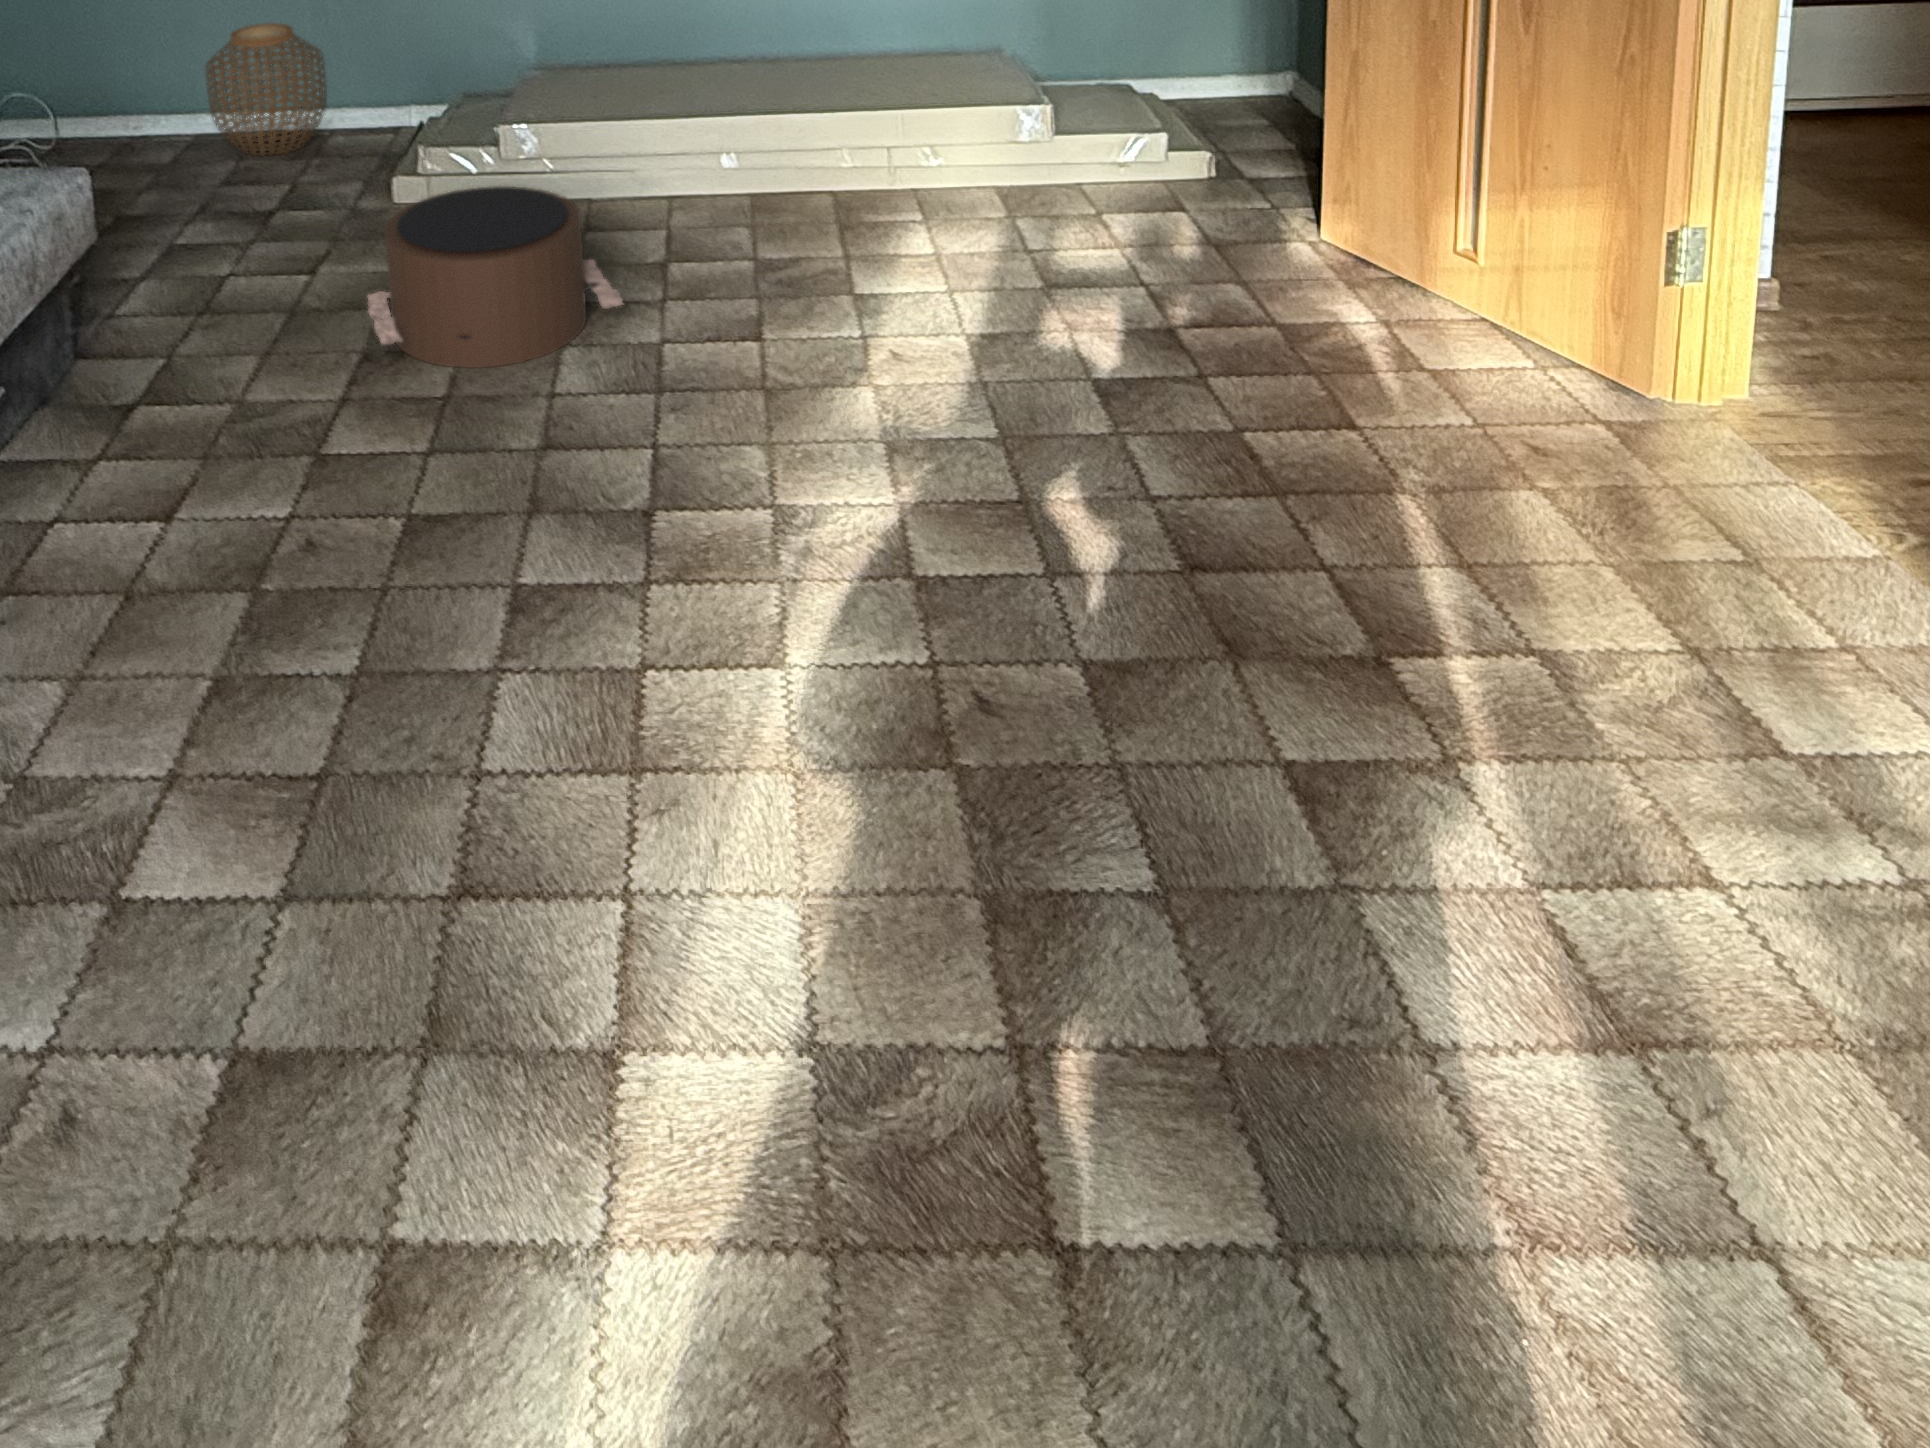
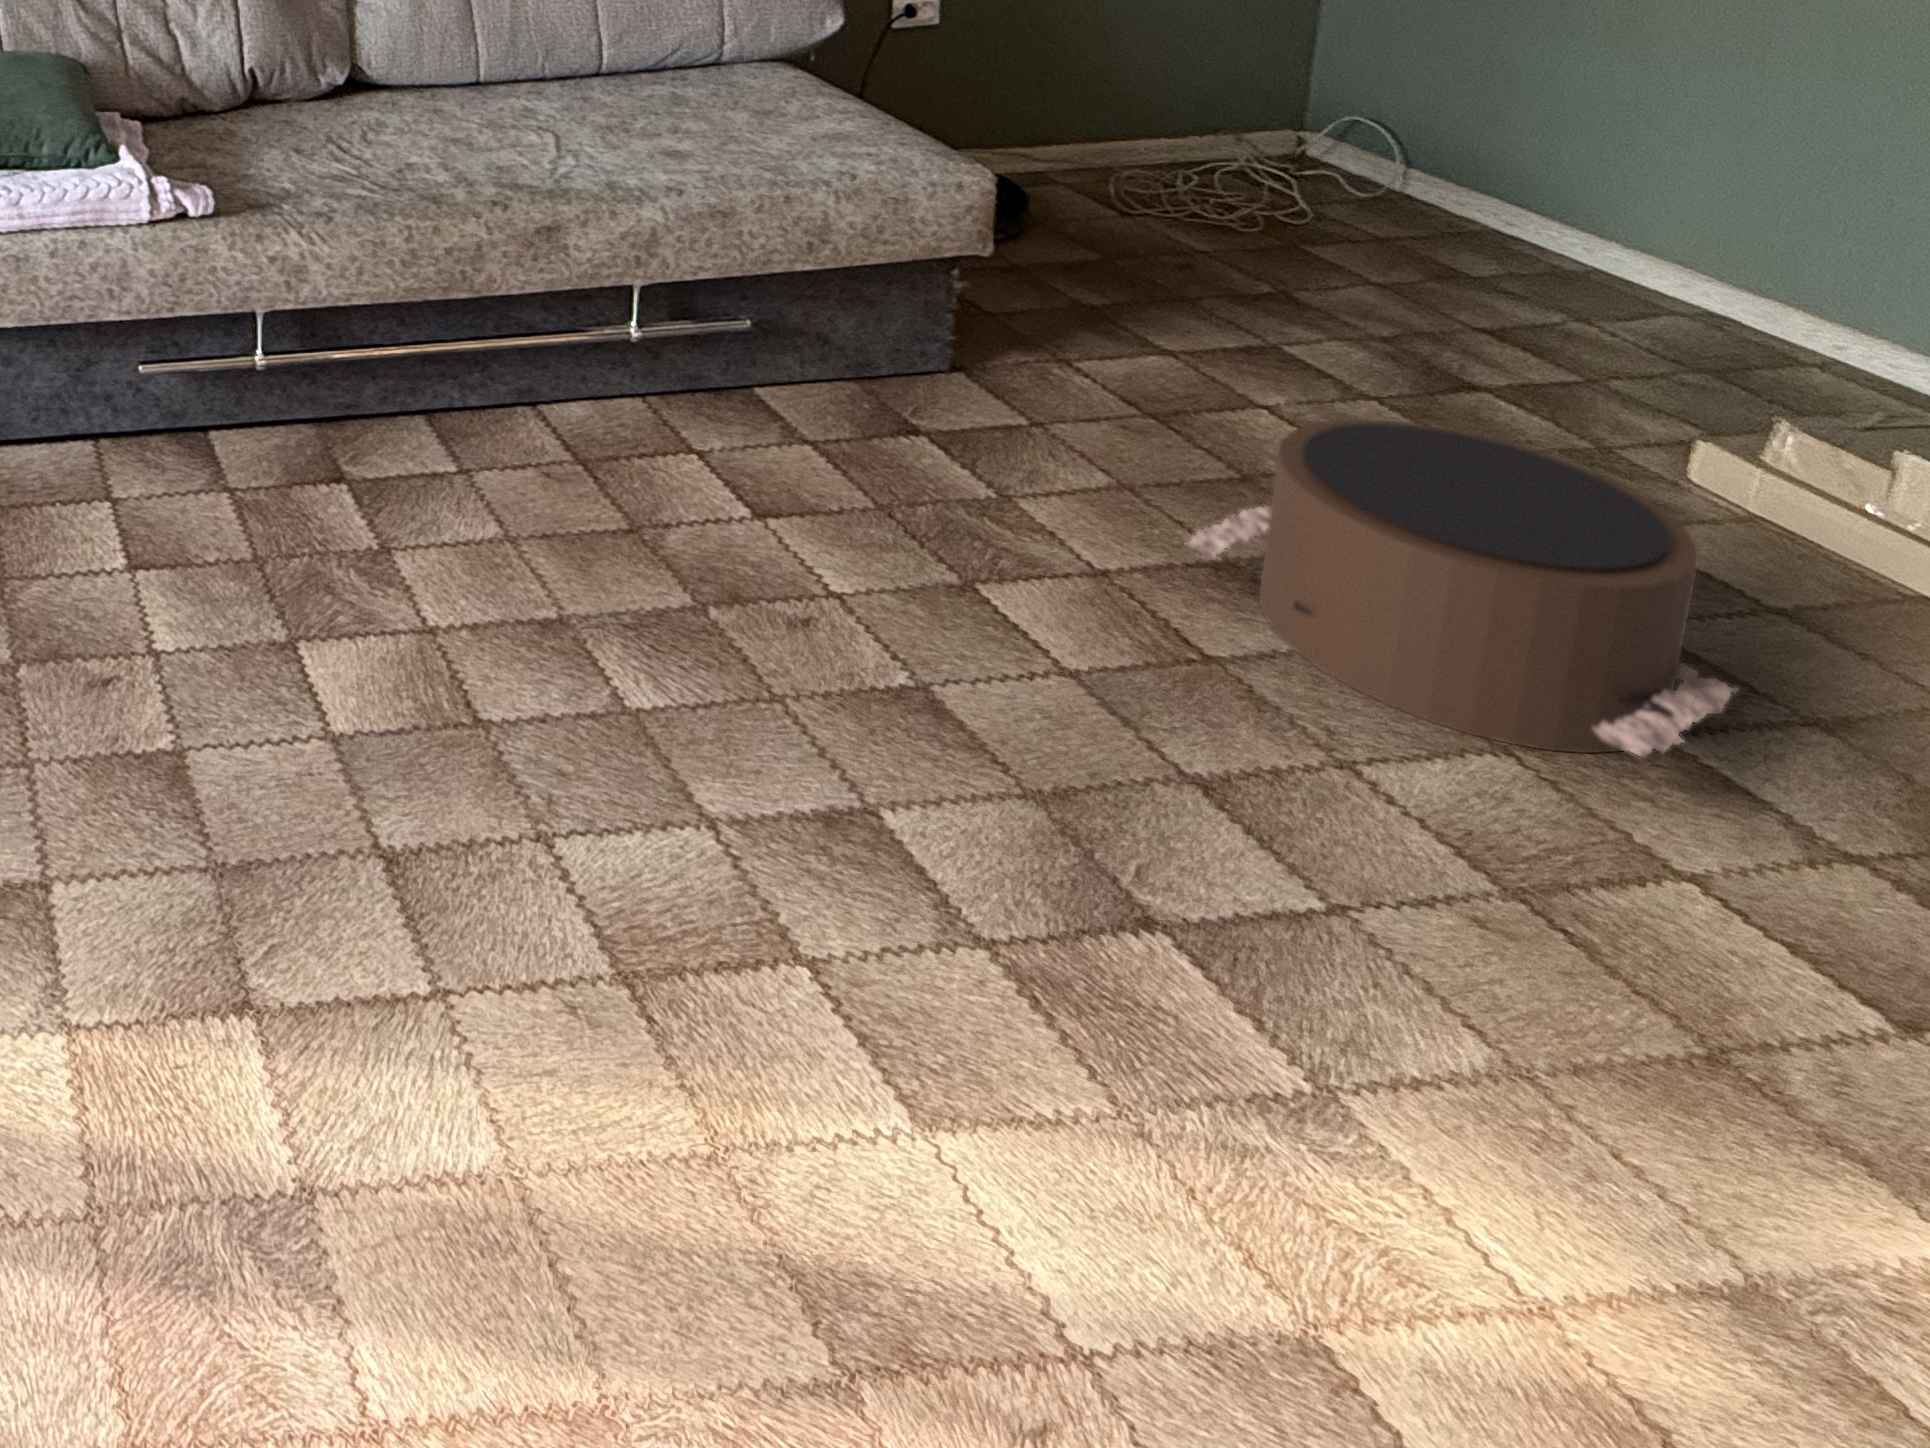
woven basket: present [206,23,327,156] -> none [1527,139,1794,350]

